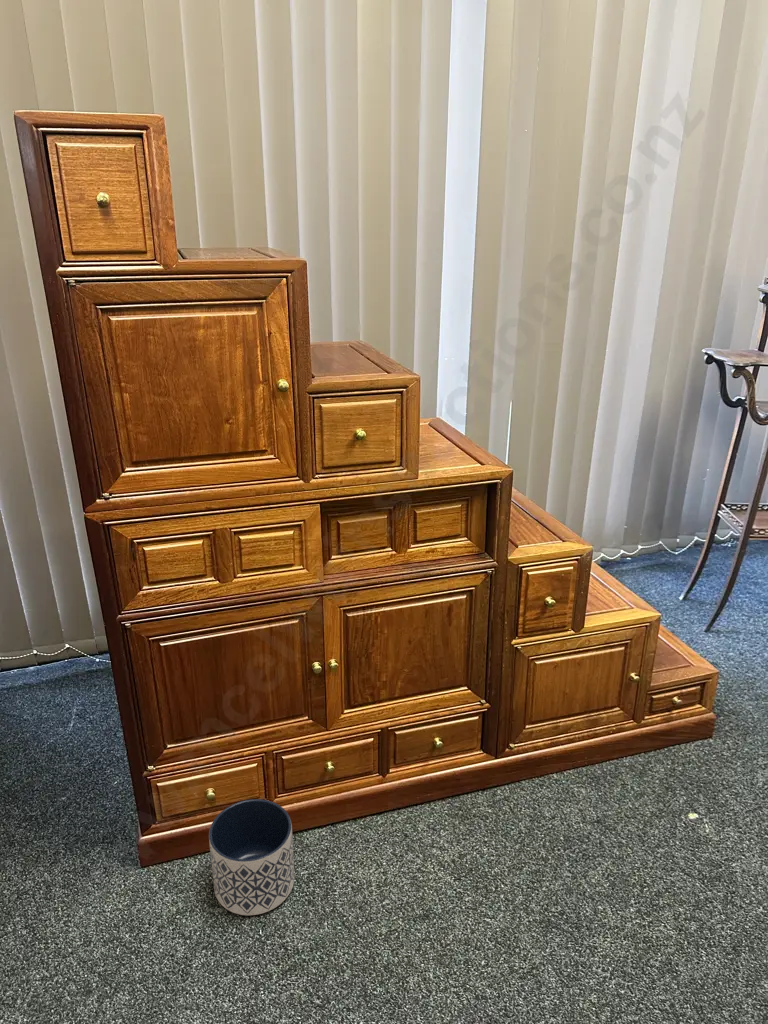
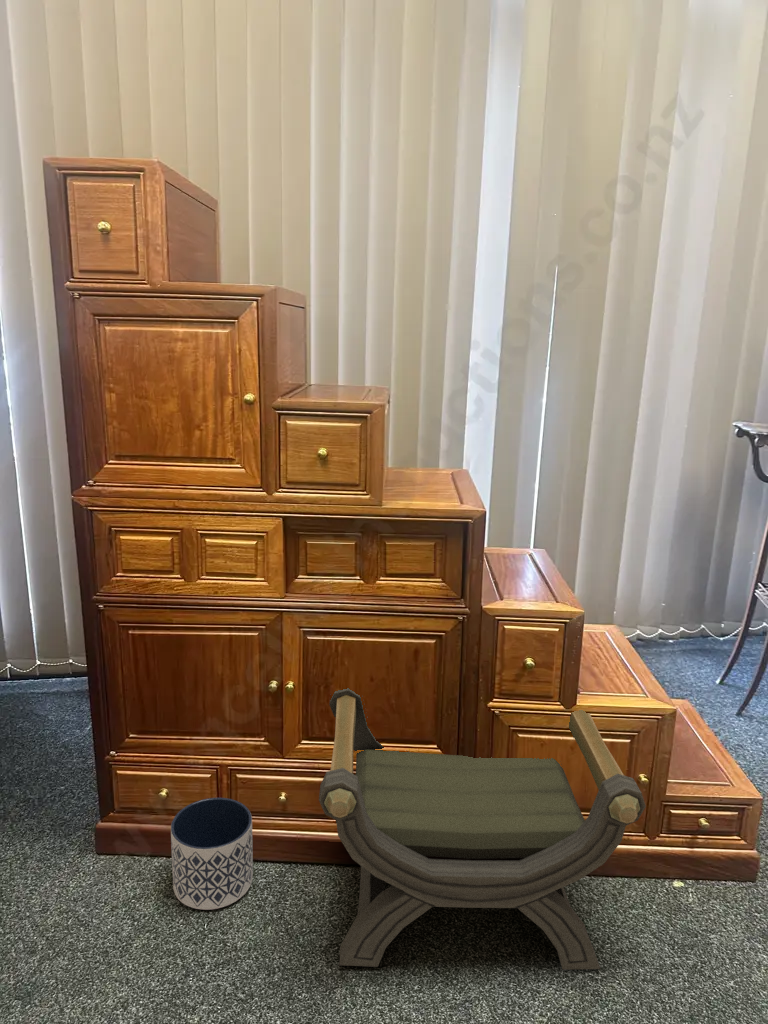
stool: none [354,647,694,953] -> present [319,688,646,970]

